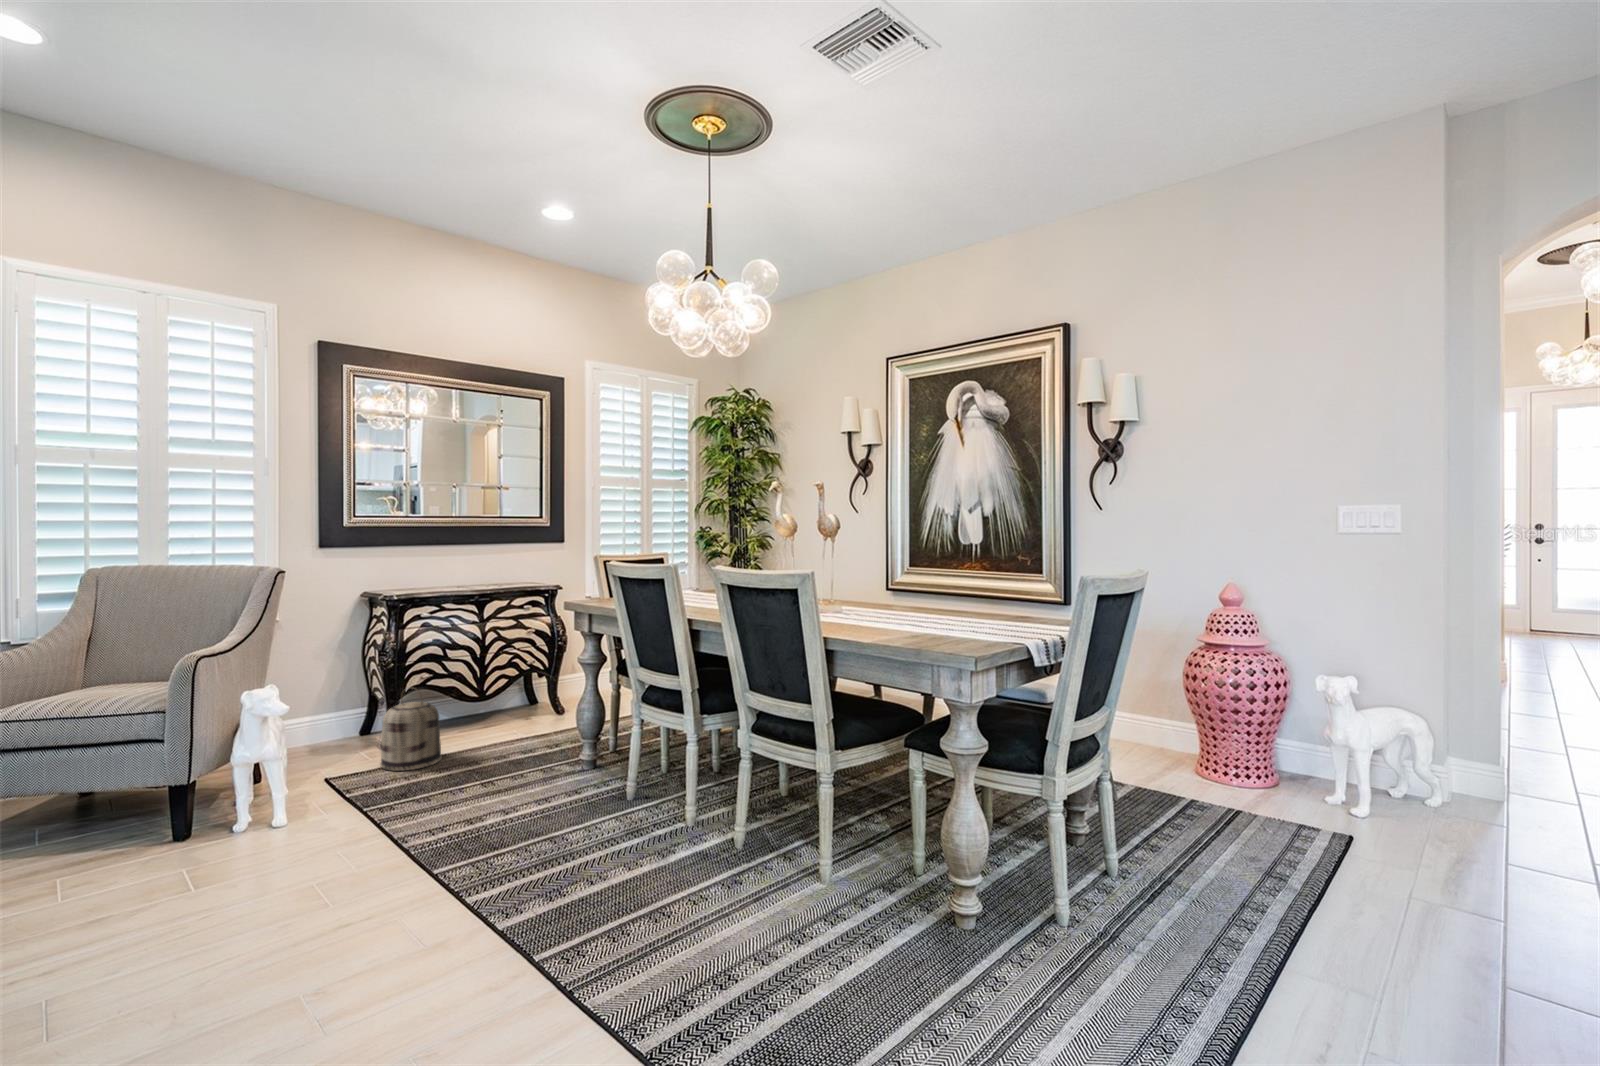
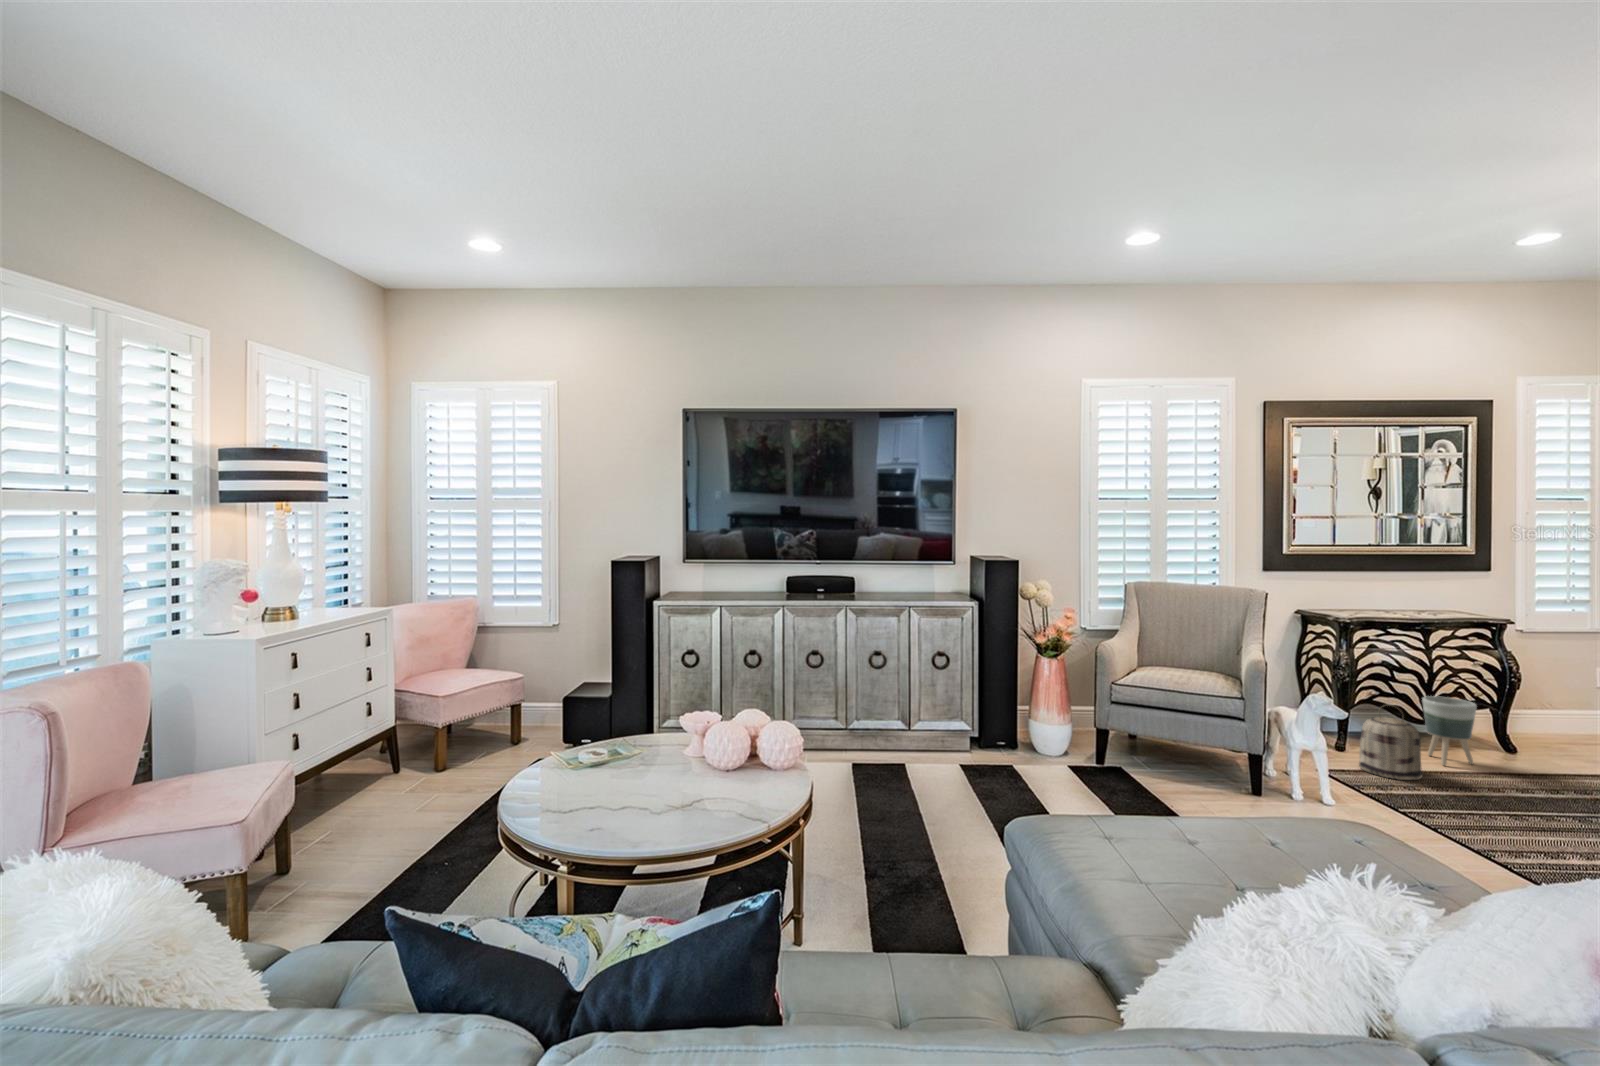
planter: none [467,669,512,742] -> present [1422,696,1477,766]

